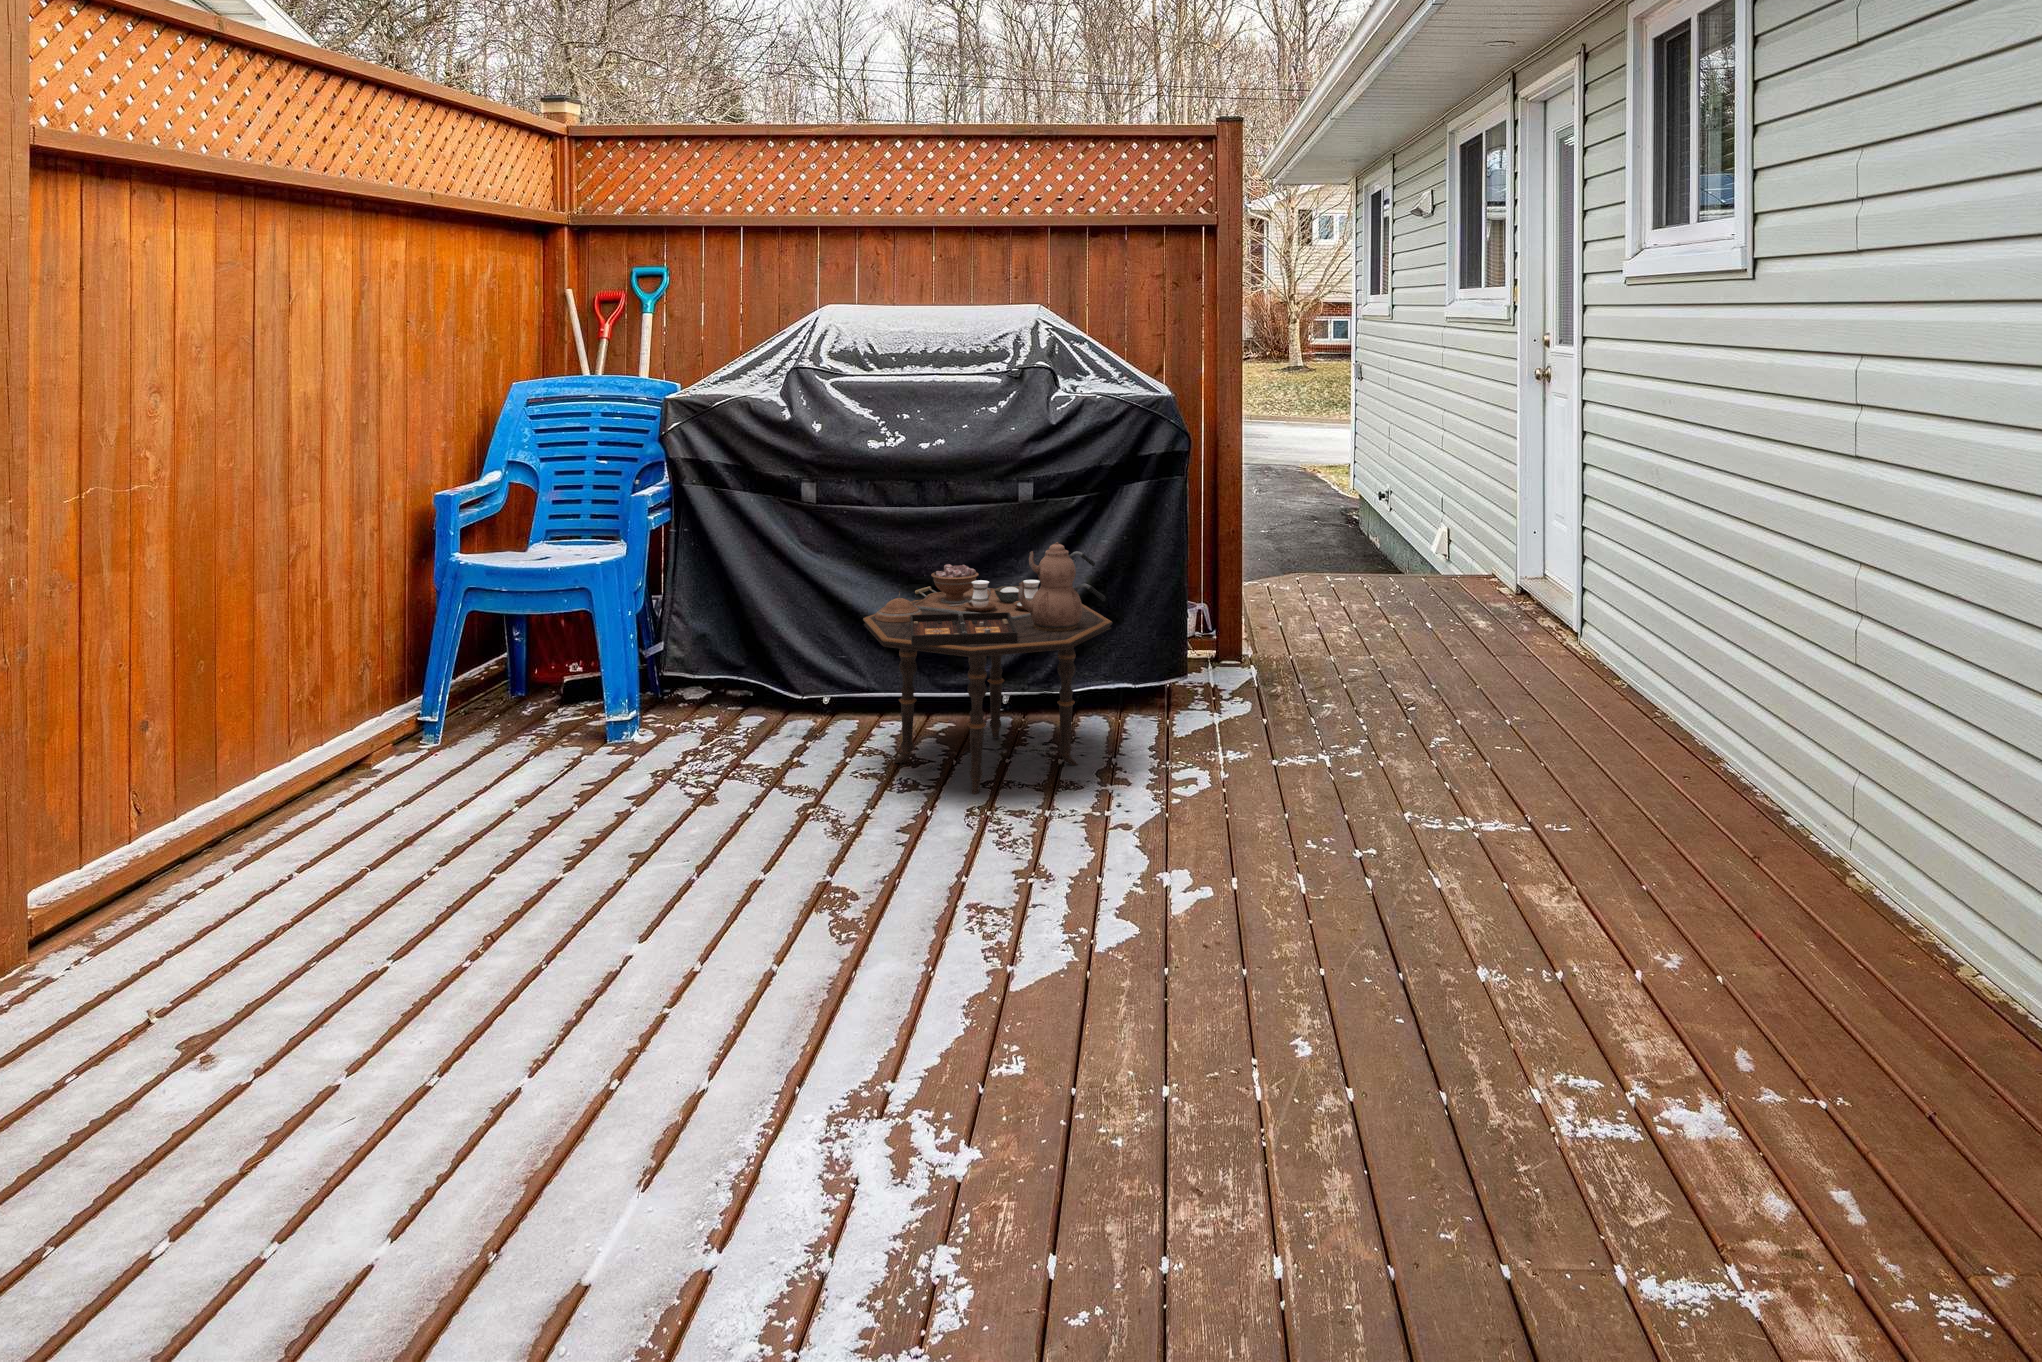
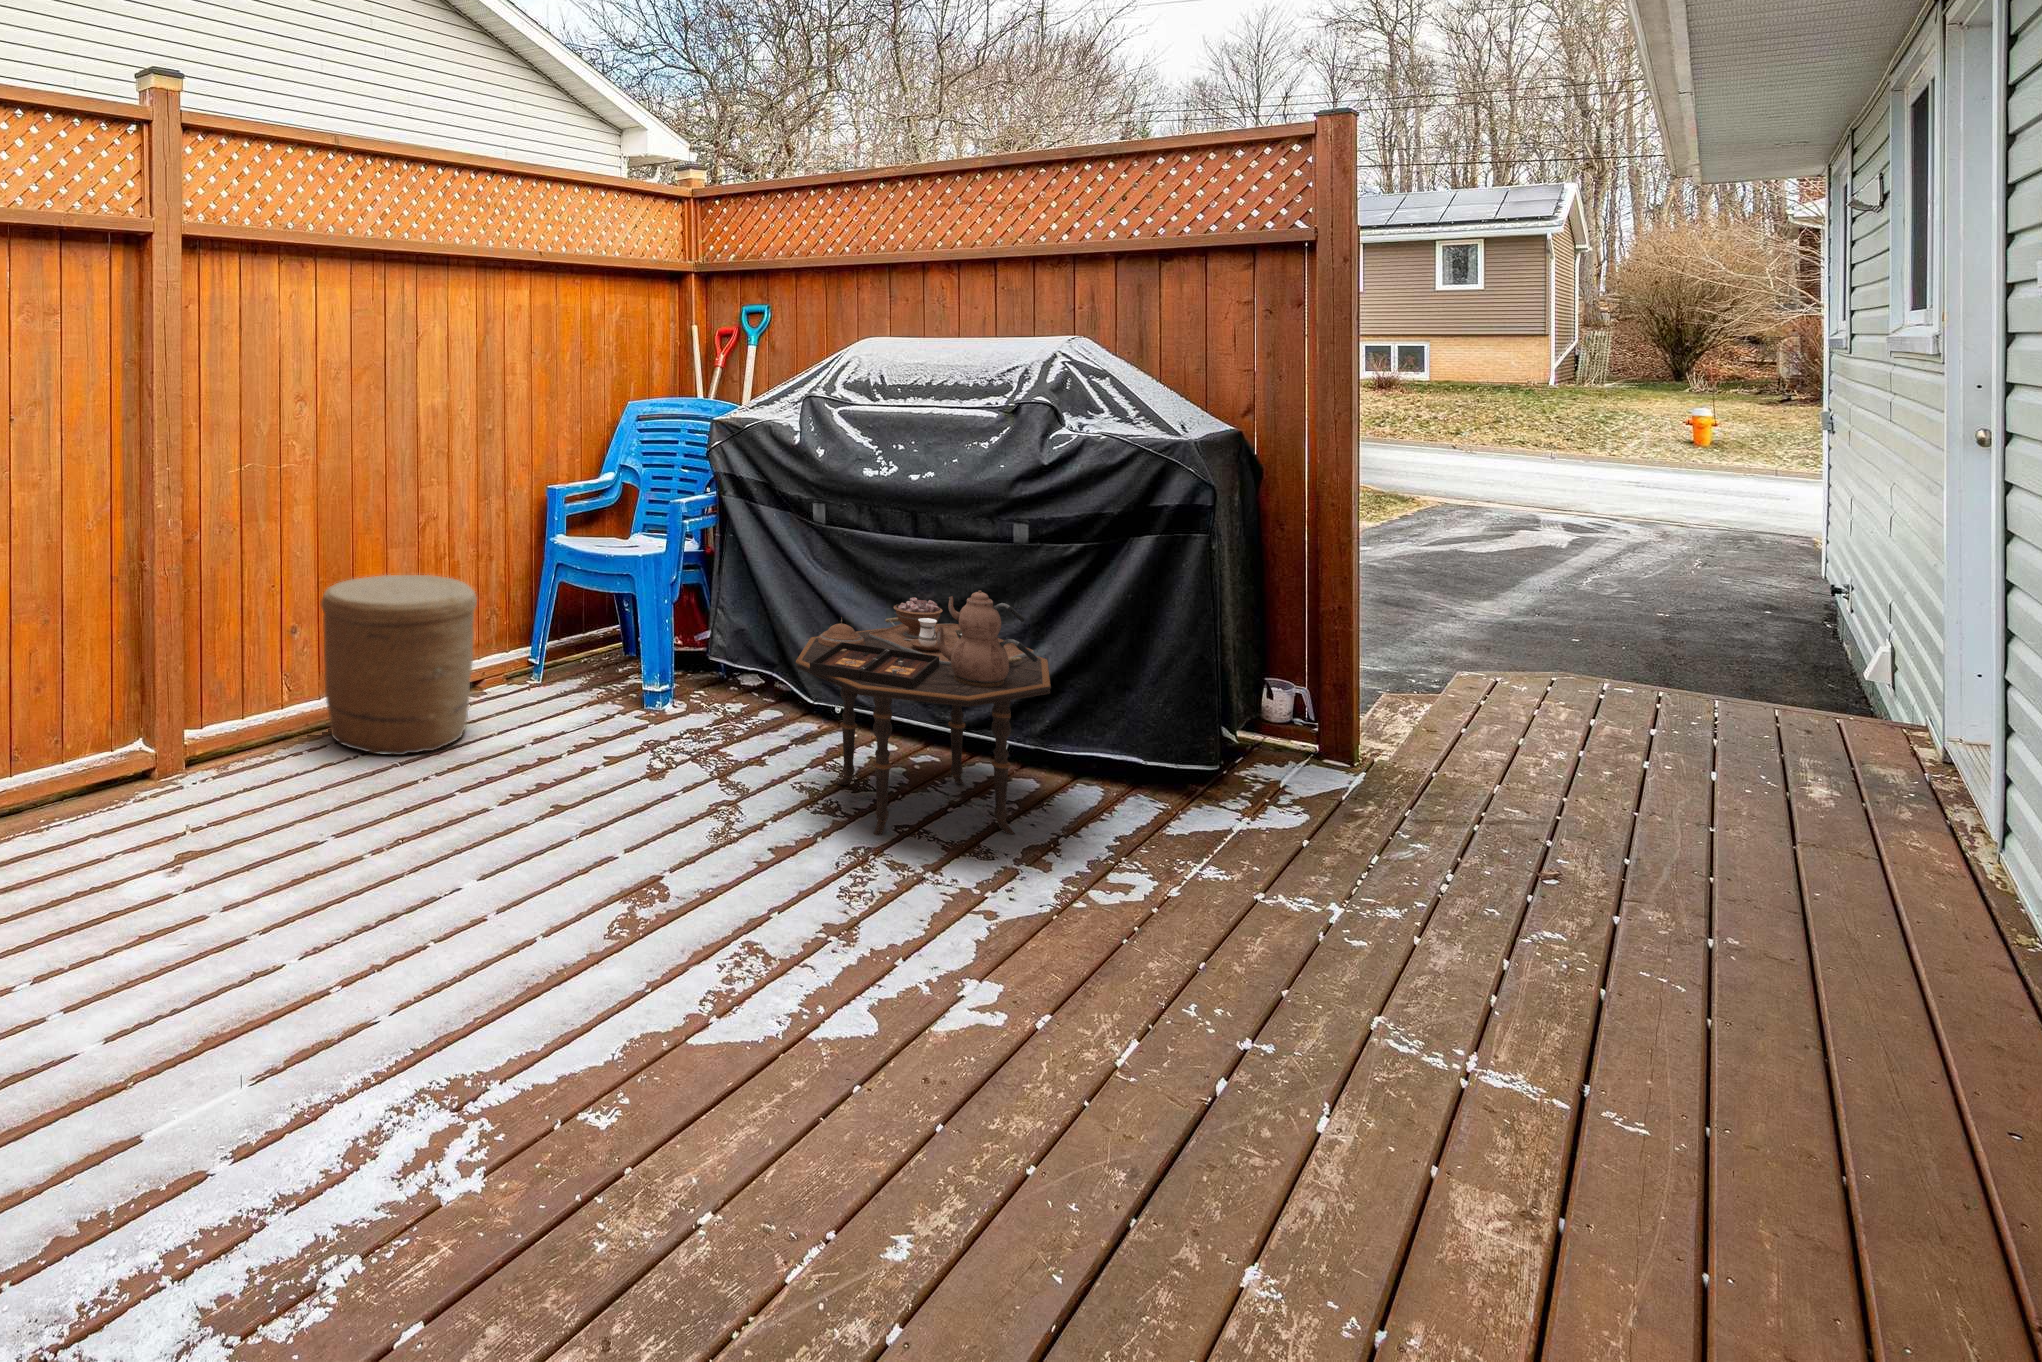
woven basket: none [198,619,443,867] -> present [321,575,477,756]

